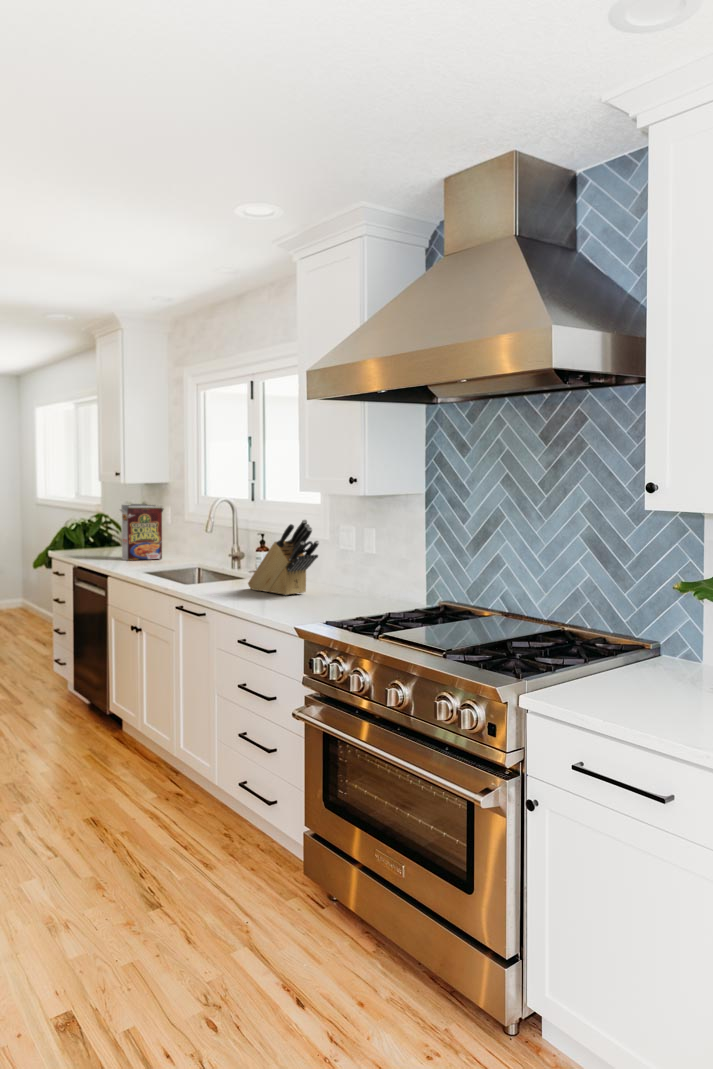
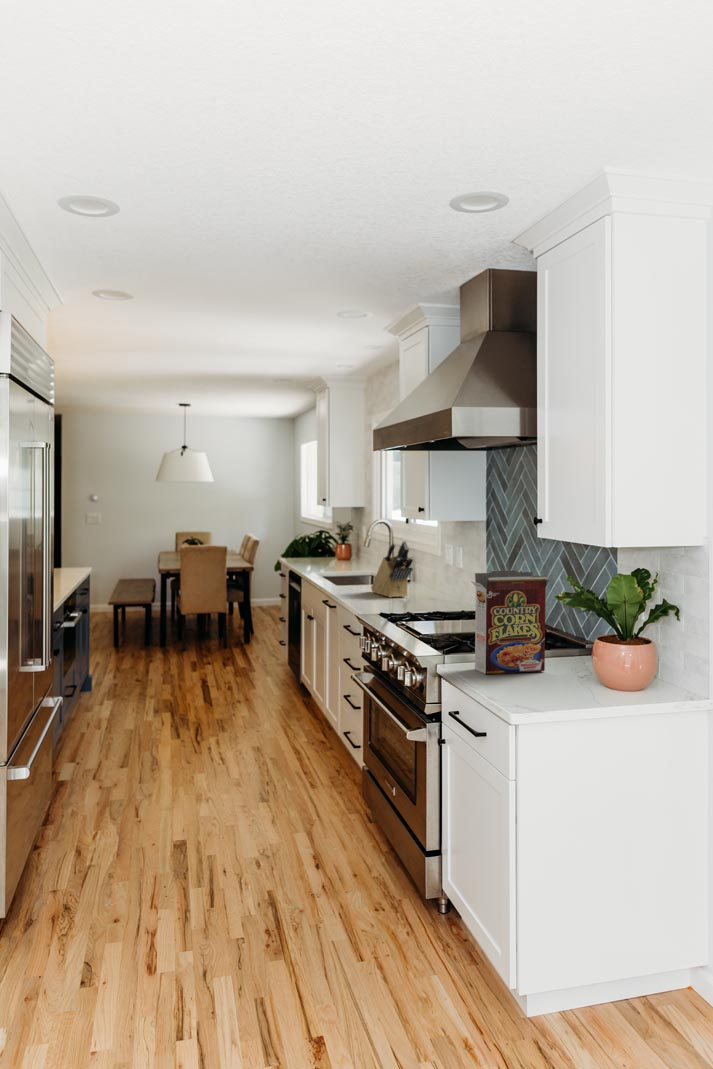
cereal box: present [120,504,163,561] -> present [472,571,549,674]

